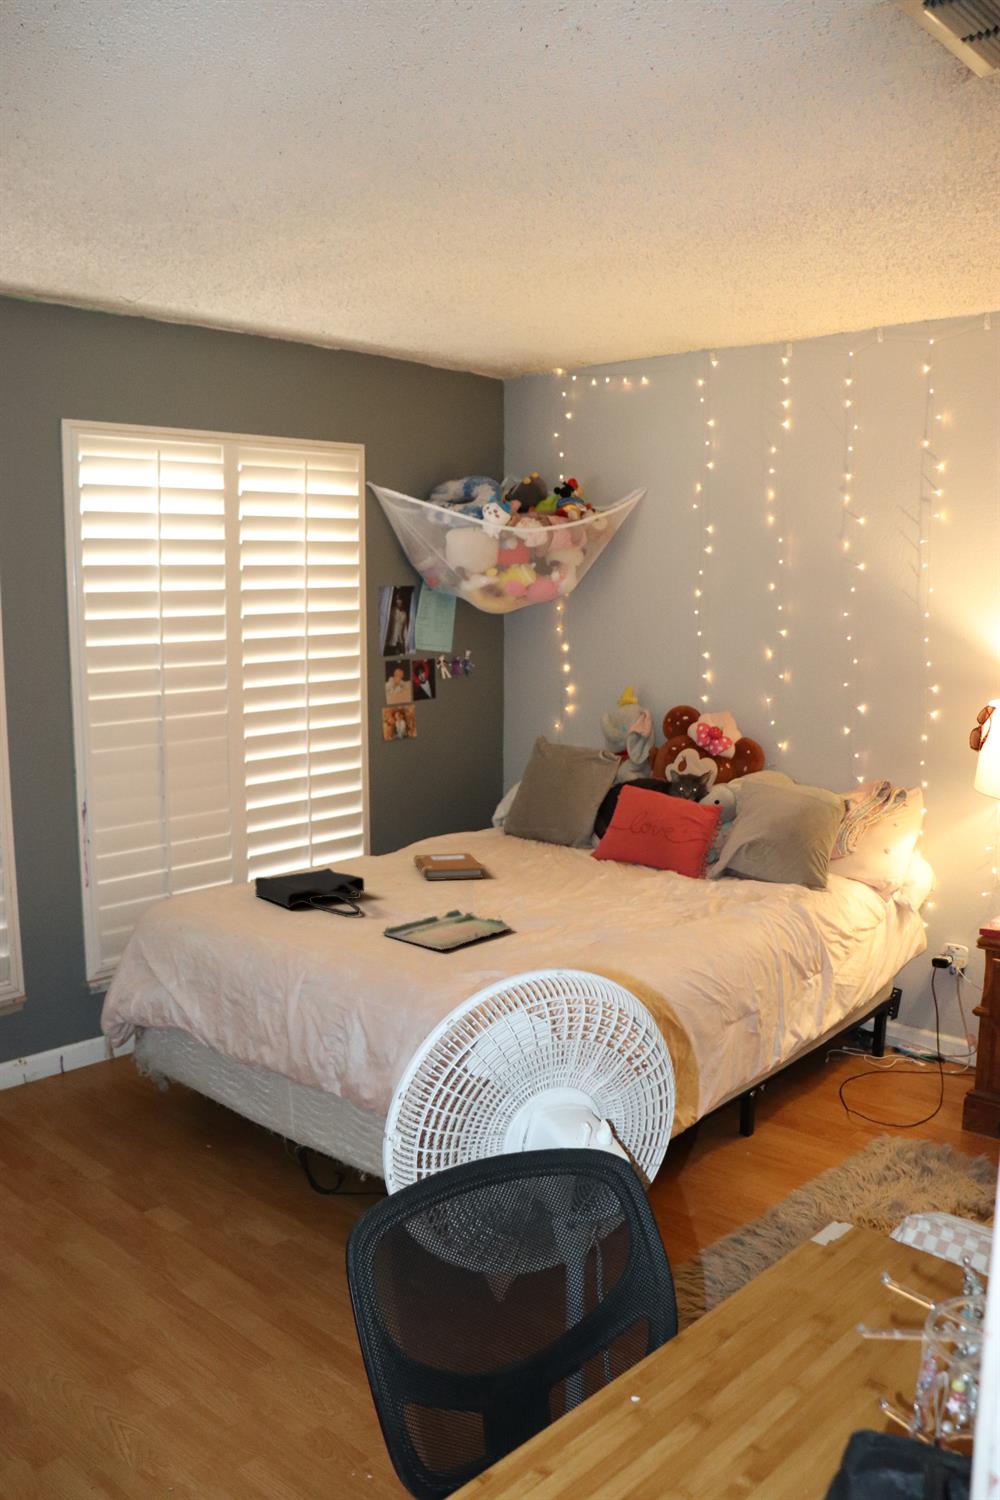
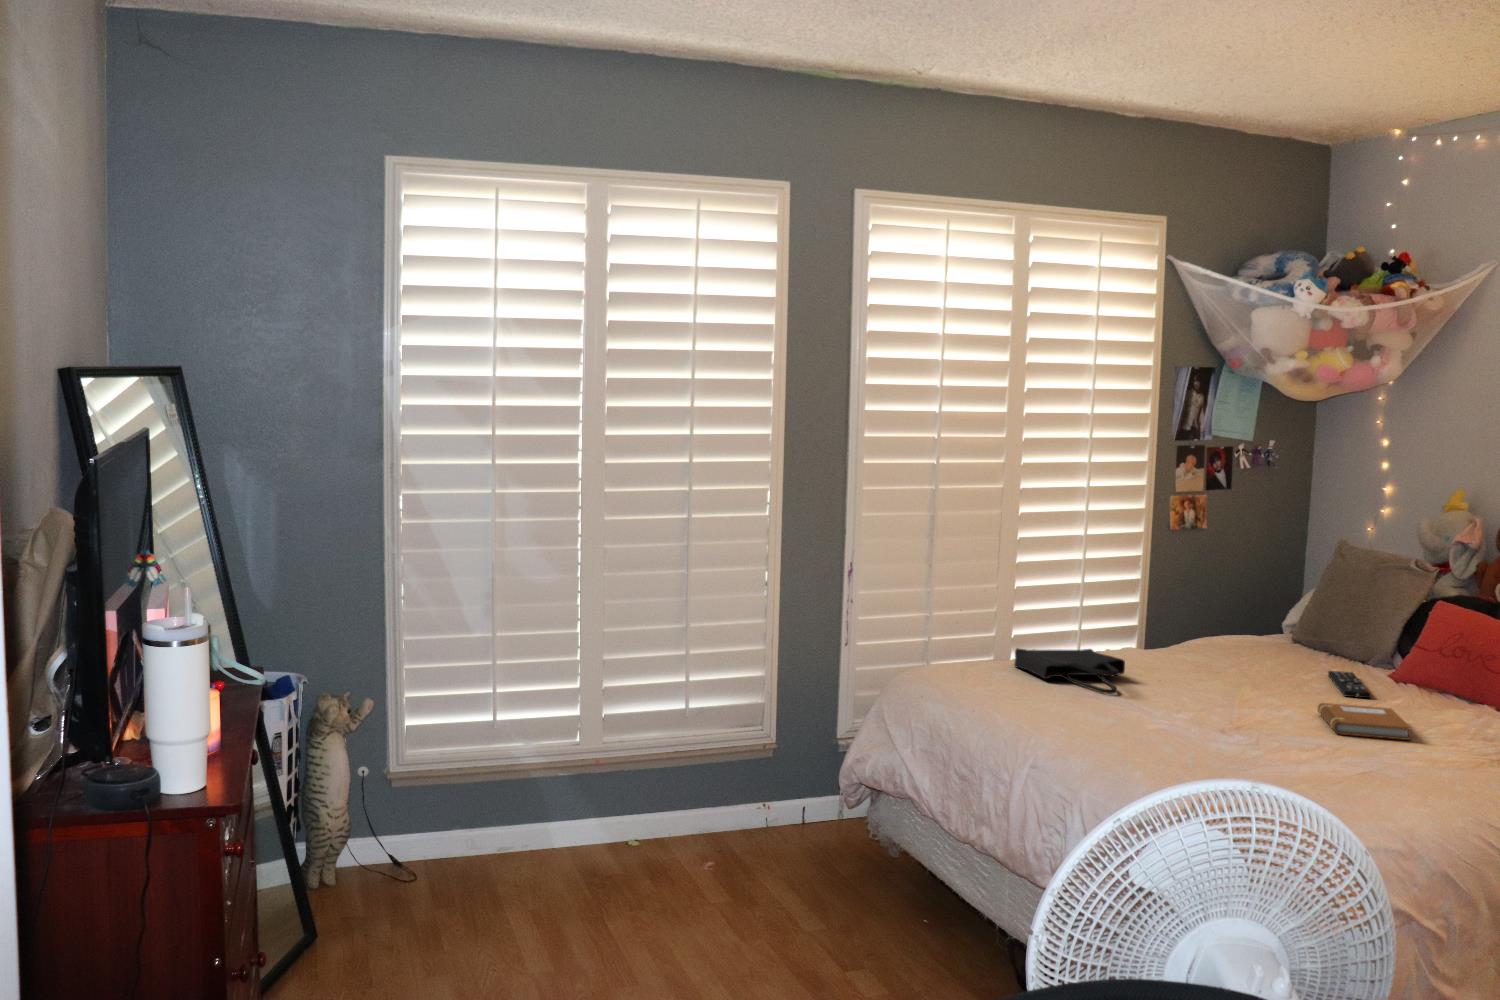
notebook: present [414,853,483,880] -> present [1318,703,1411,740]
remote control: none [542,861,585,887] -> present [1328,671,1371,698]
tray: present [383,910,511,949] -> none [1135,700,1273,731]

